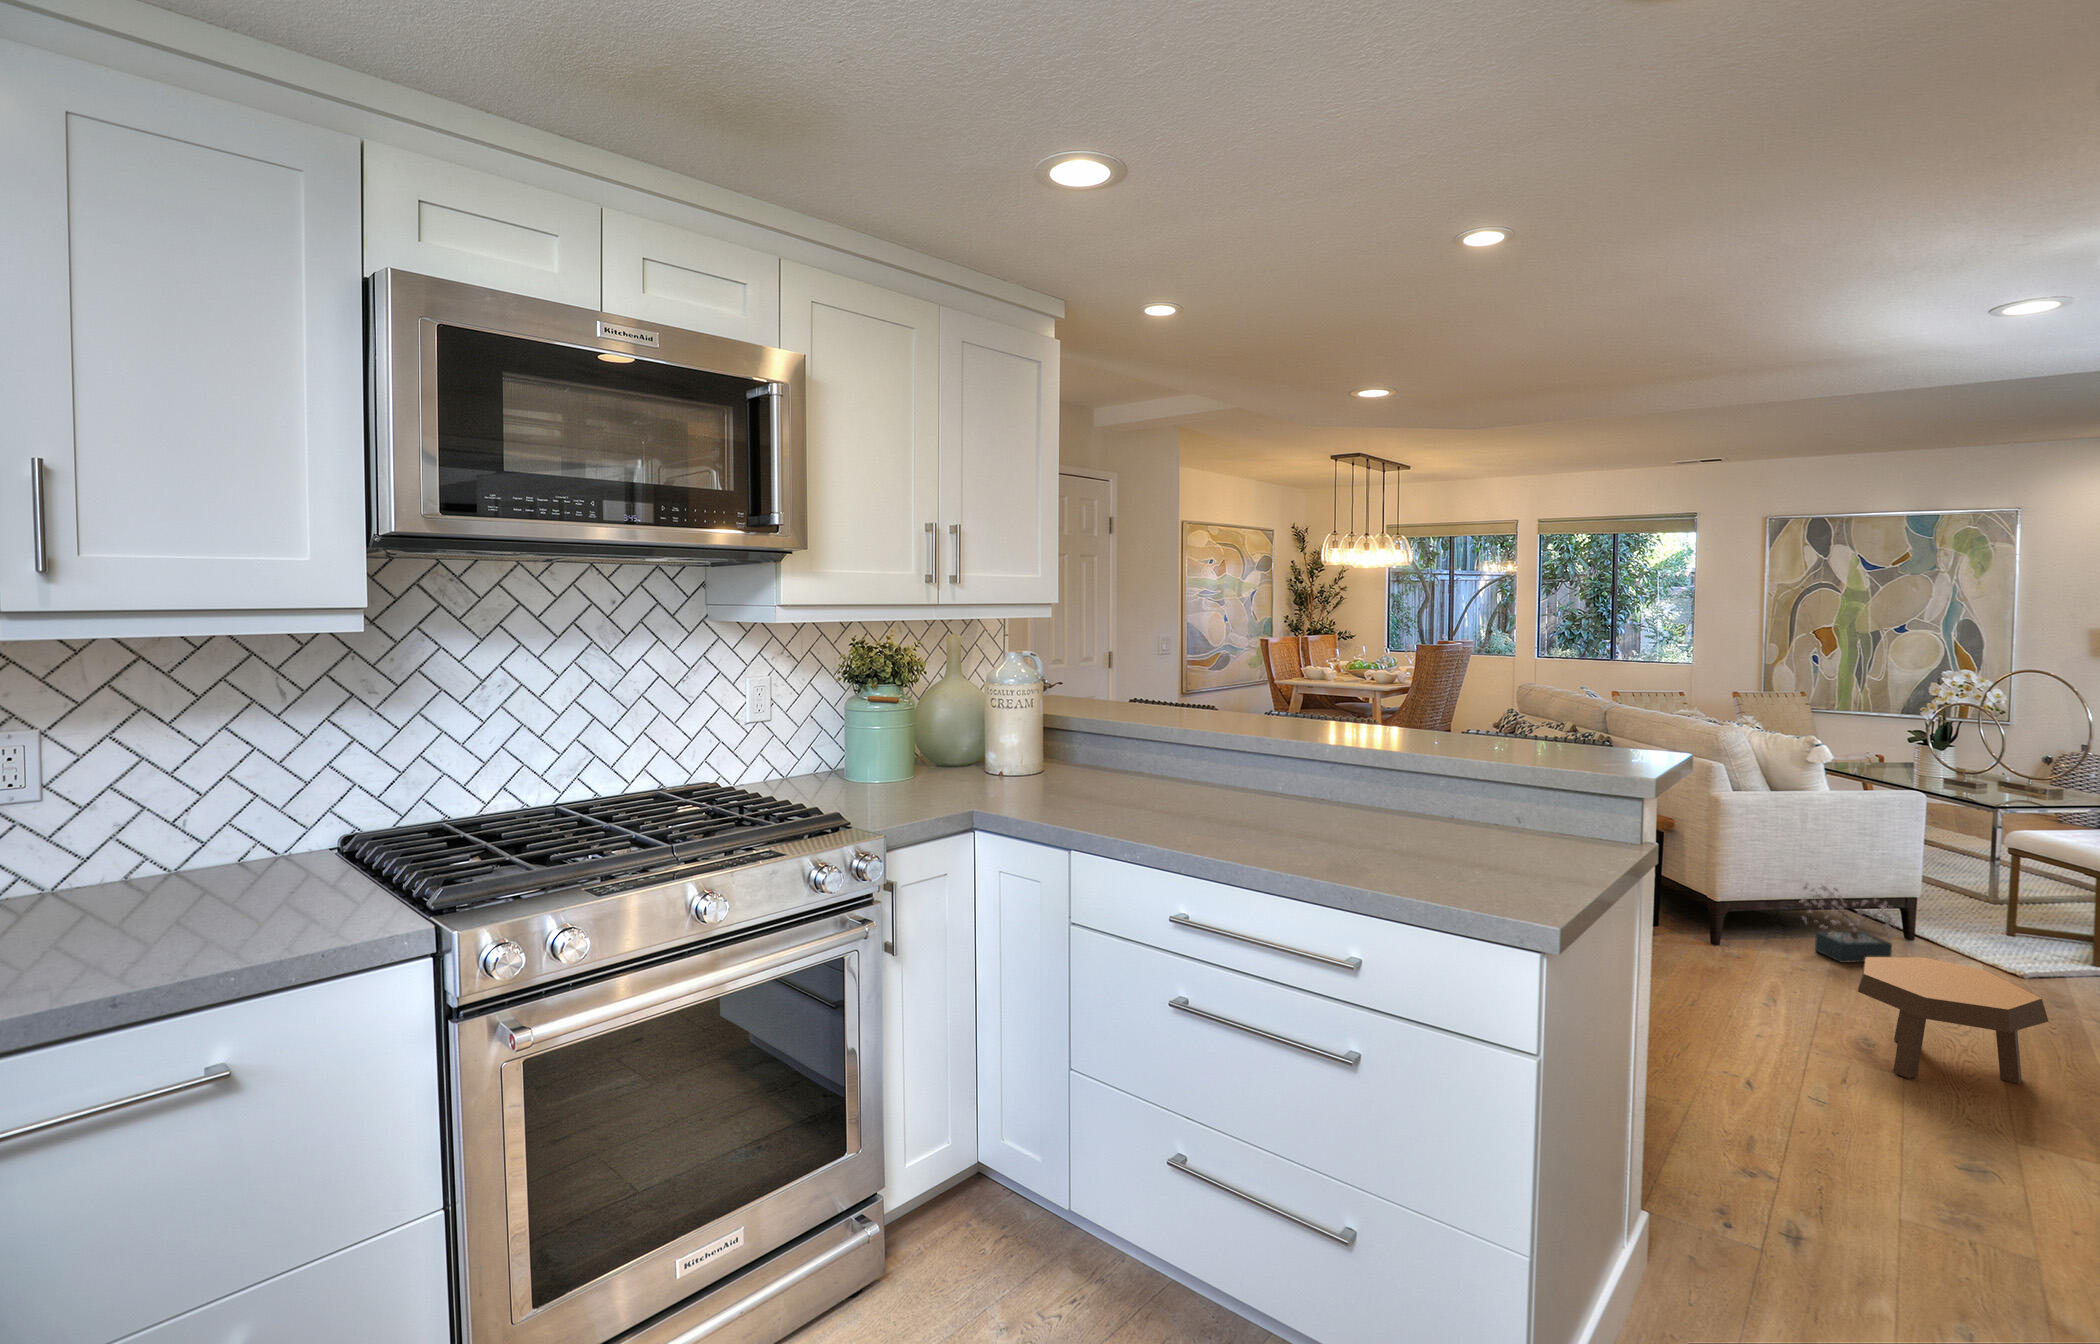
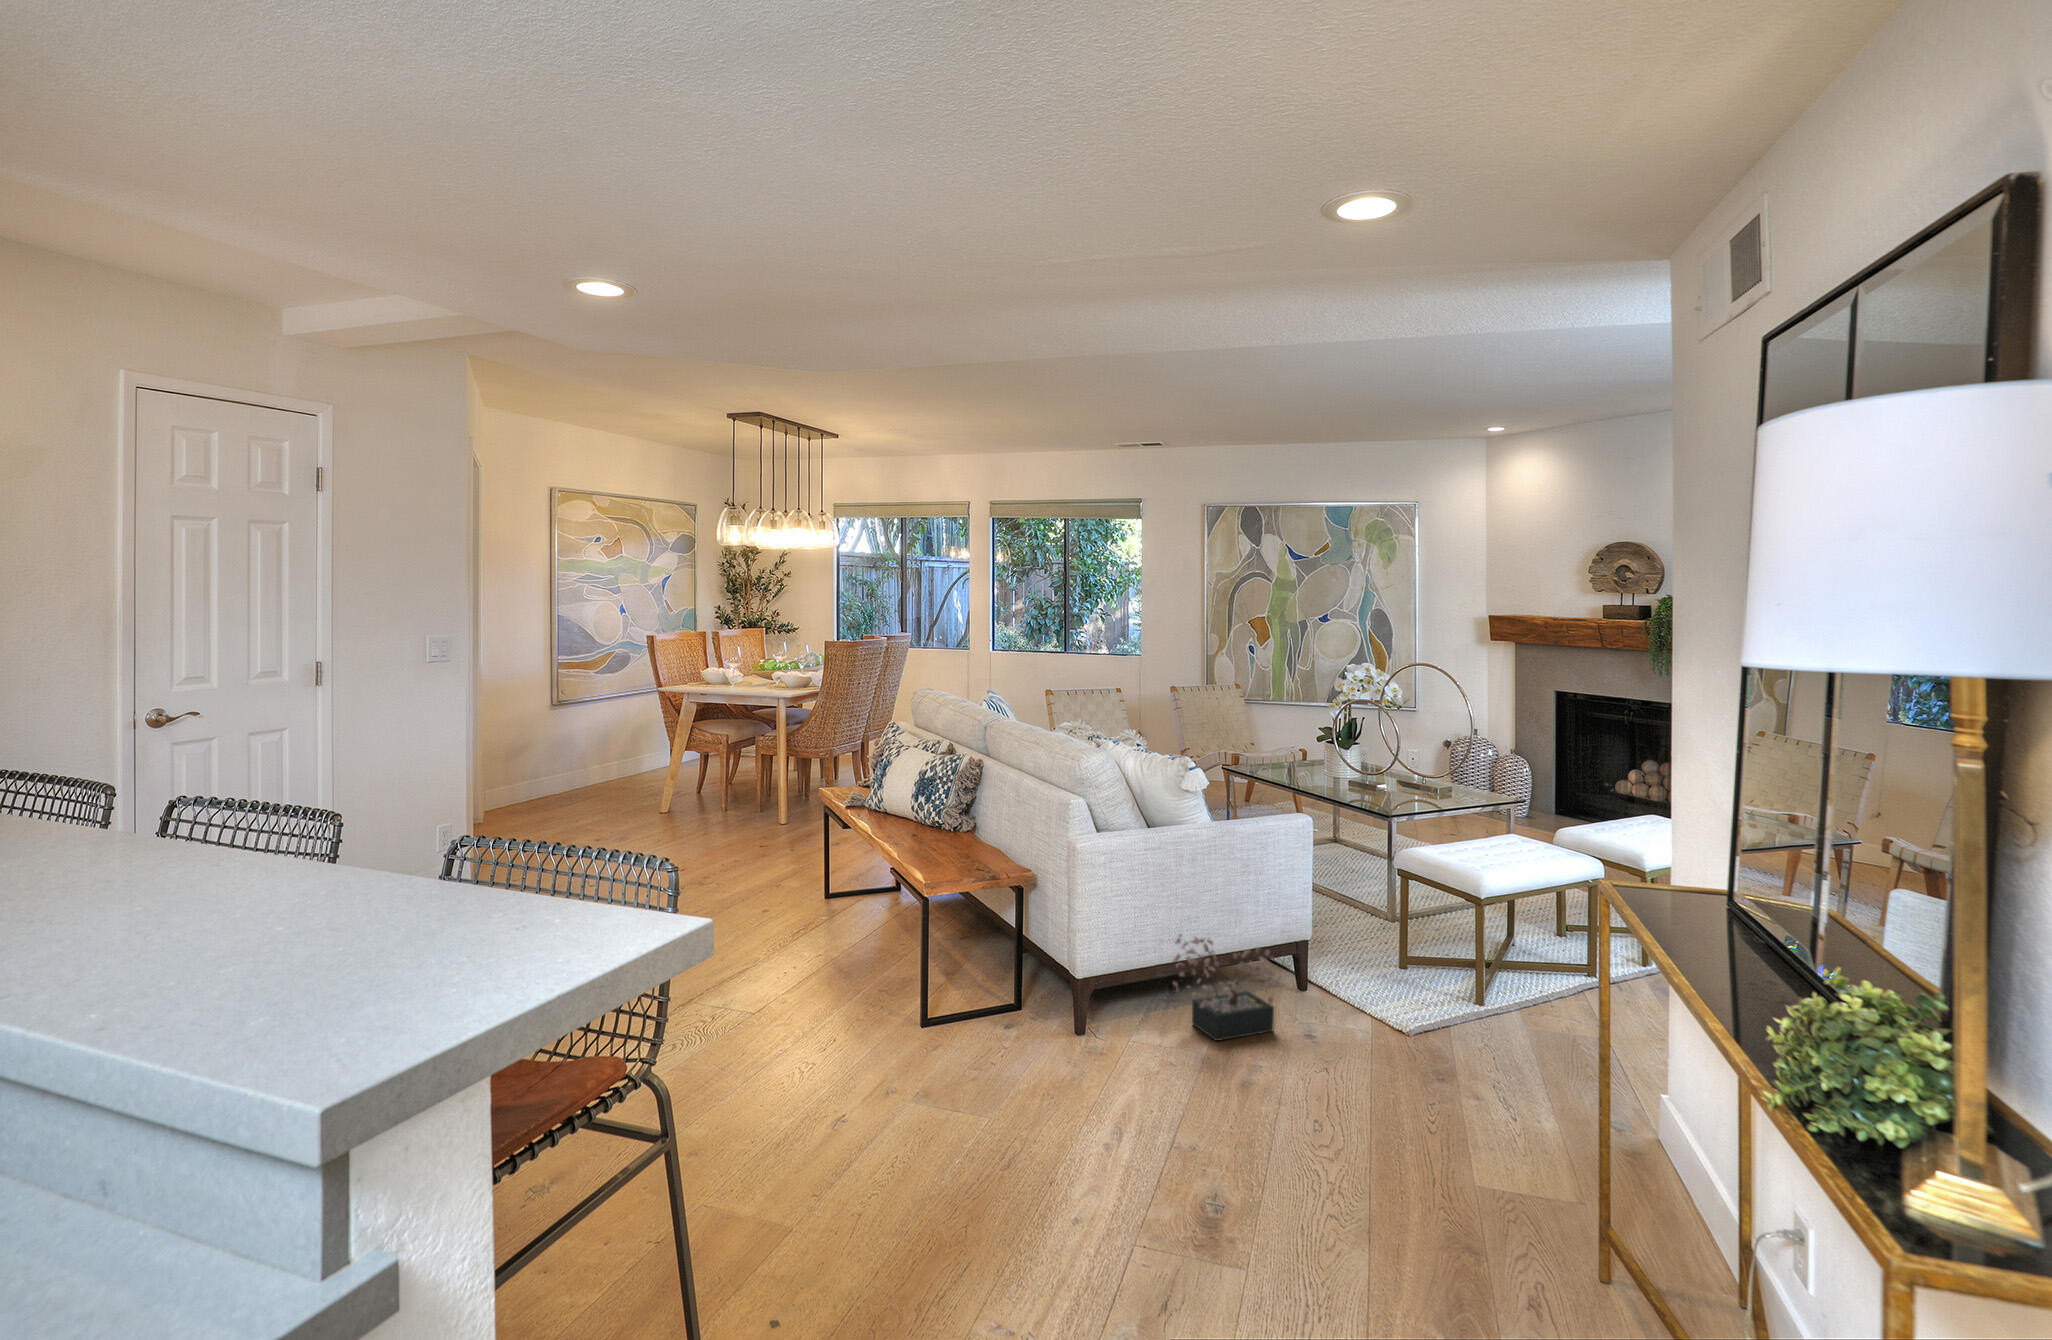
footstool: present [1858,957,2048,1084] -> none [1190,1055,1420,1275]

